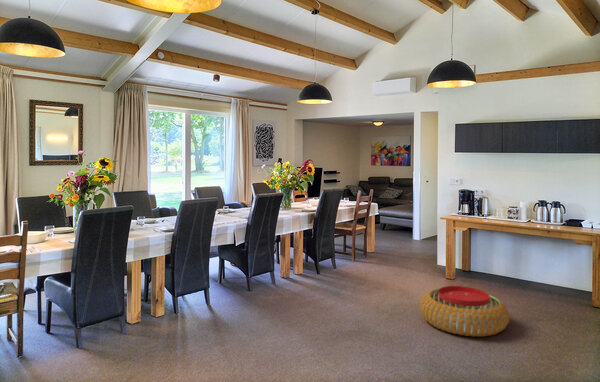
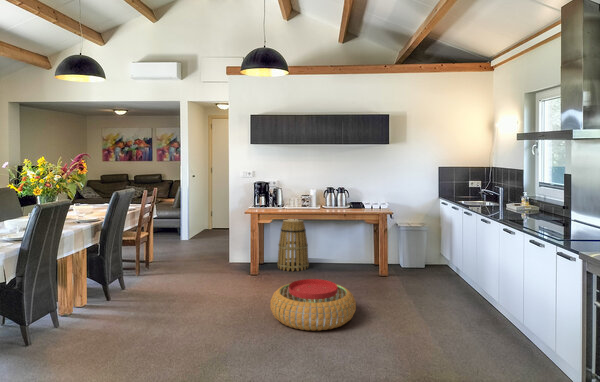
basket: none [476,227,512,285] -> present [277,219,309,271]

